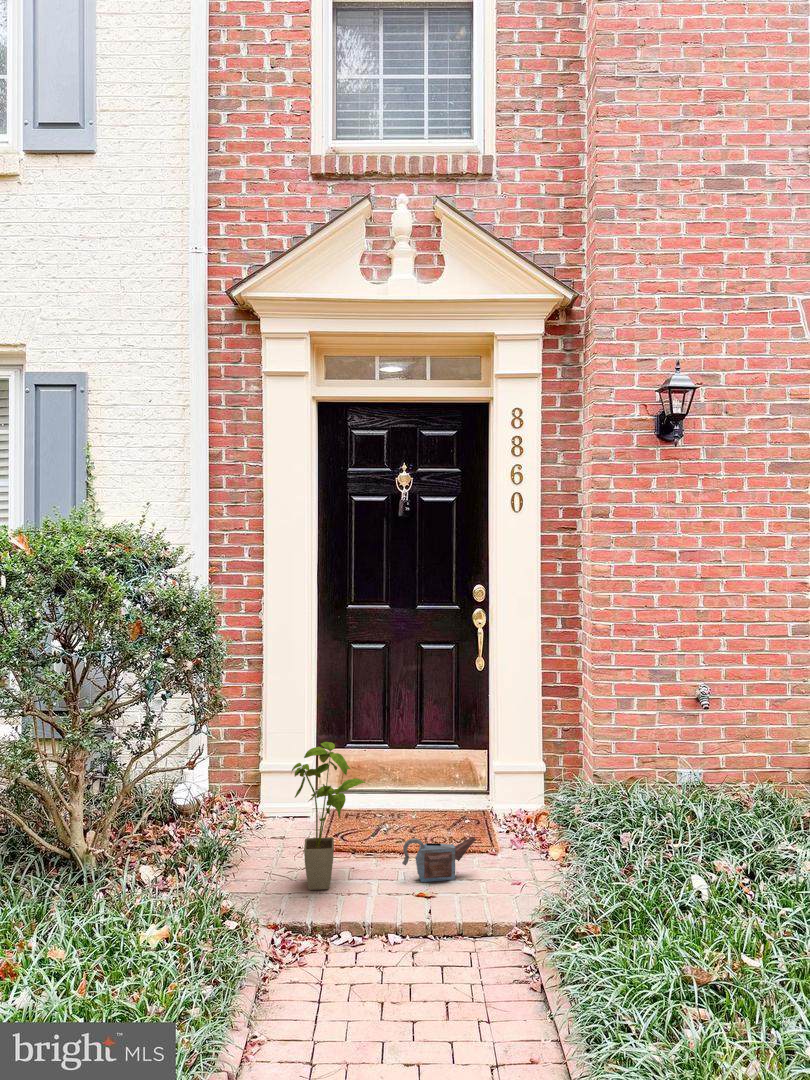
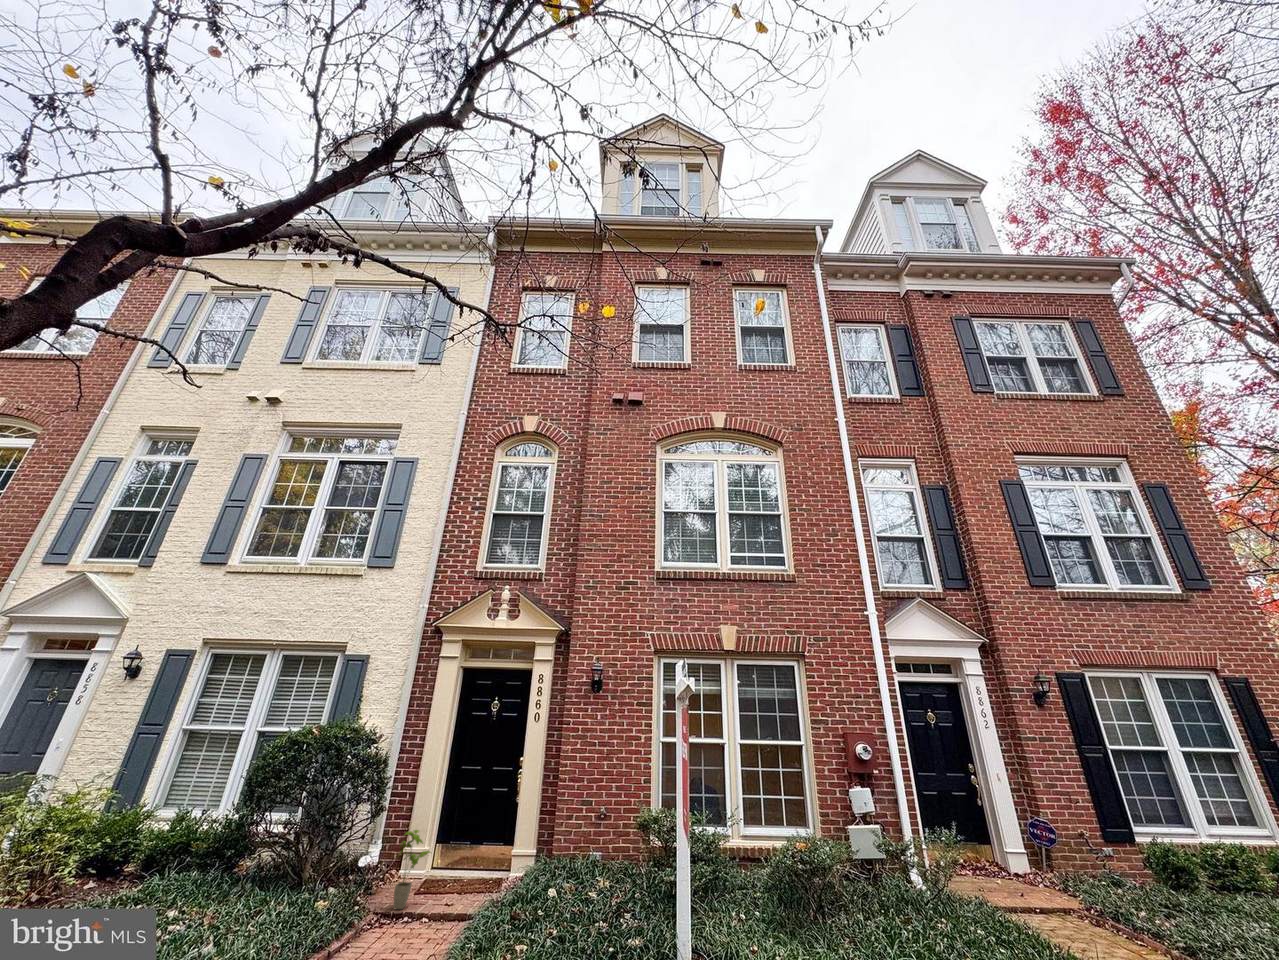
watering can: present [402,837,476,882] -> none [439,884,476,909]

